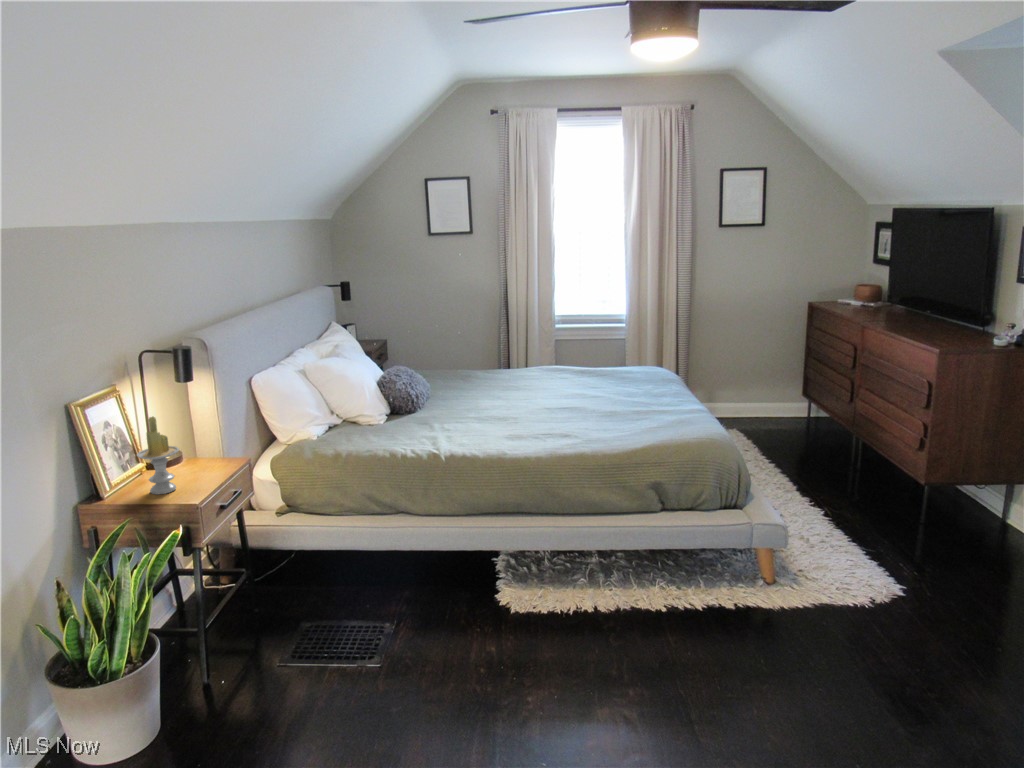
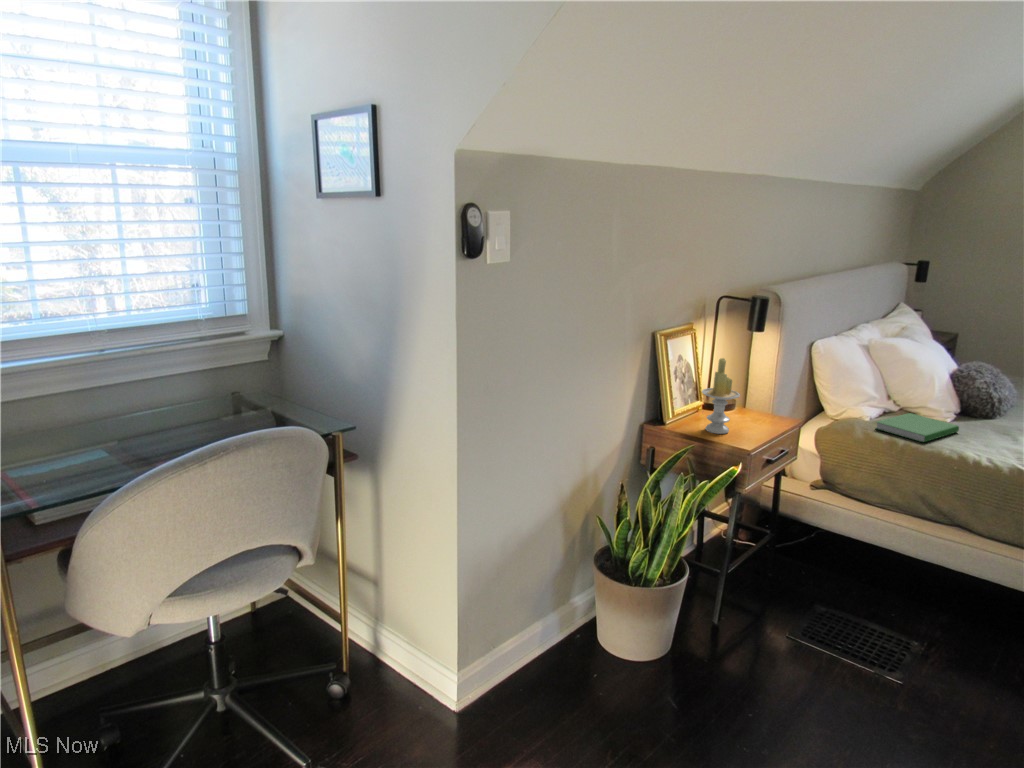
hardcover book: none [321,423,388,448] -> present [876,413,959,442]

